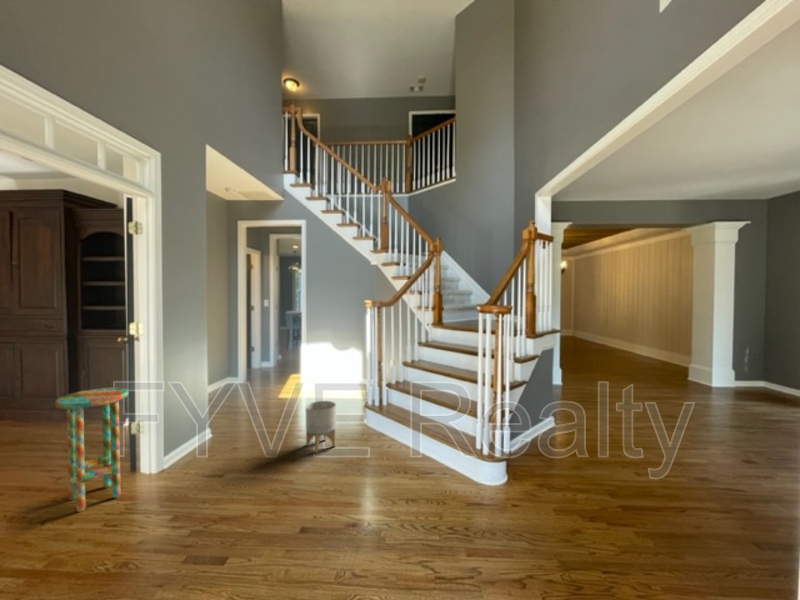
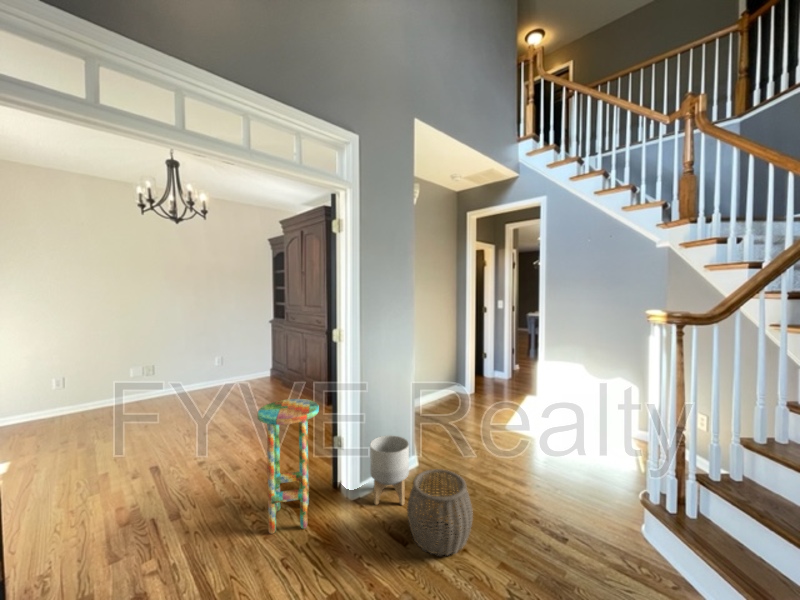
planter: present [306,401,336,453] -> present [370,435,409,505]
woven basket: none [220,417,271,472] -> present [407,469,473,555]

